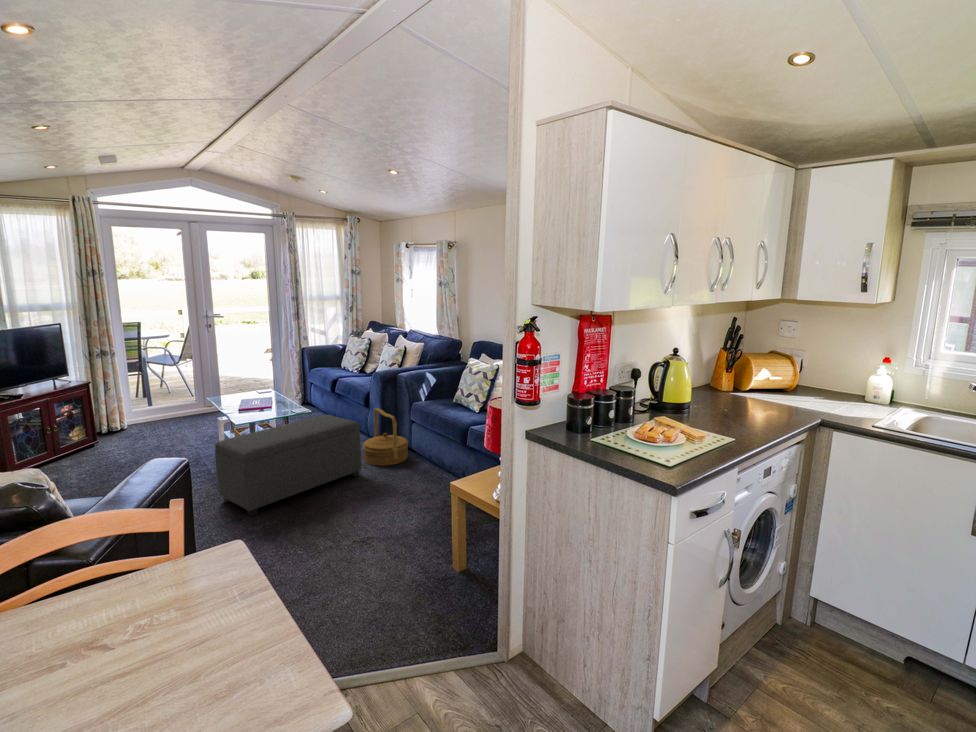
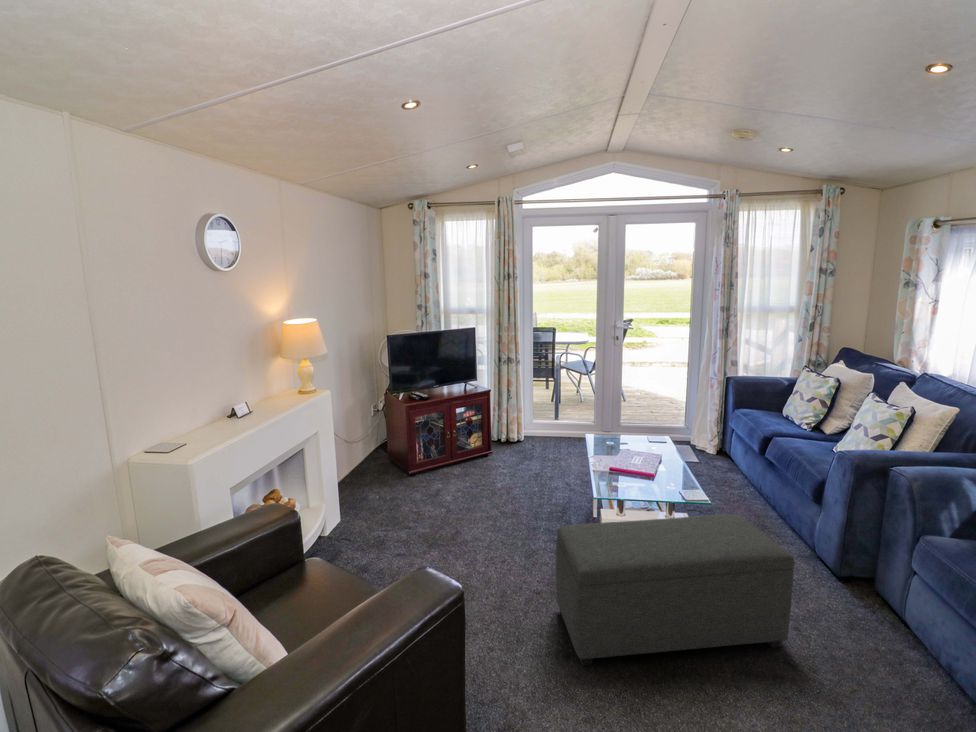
woven basket: present [363,408,408,466] -> none [797,521,897,646]

